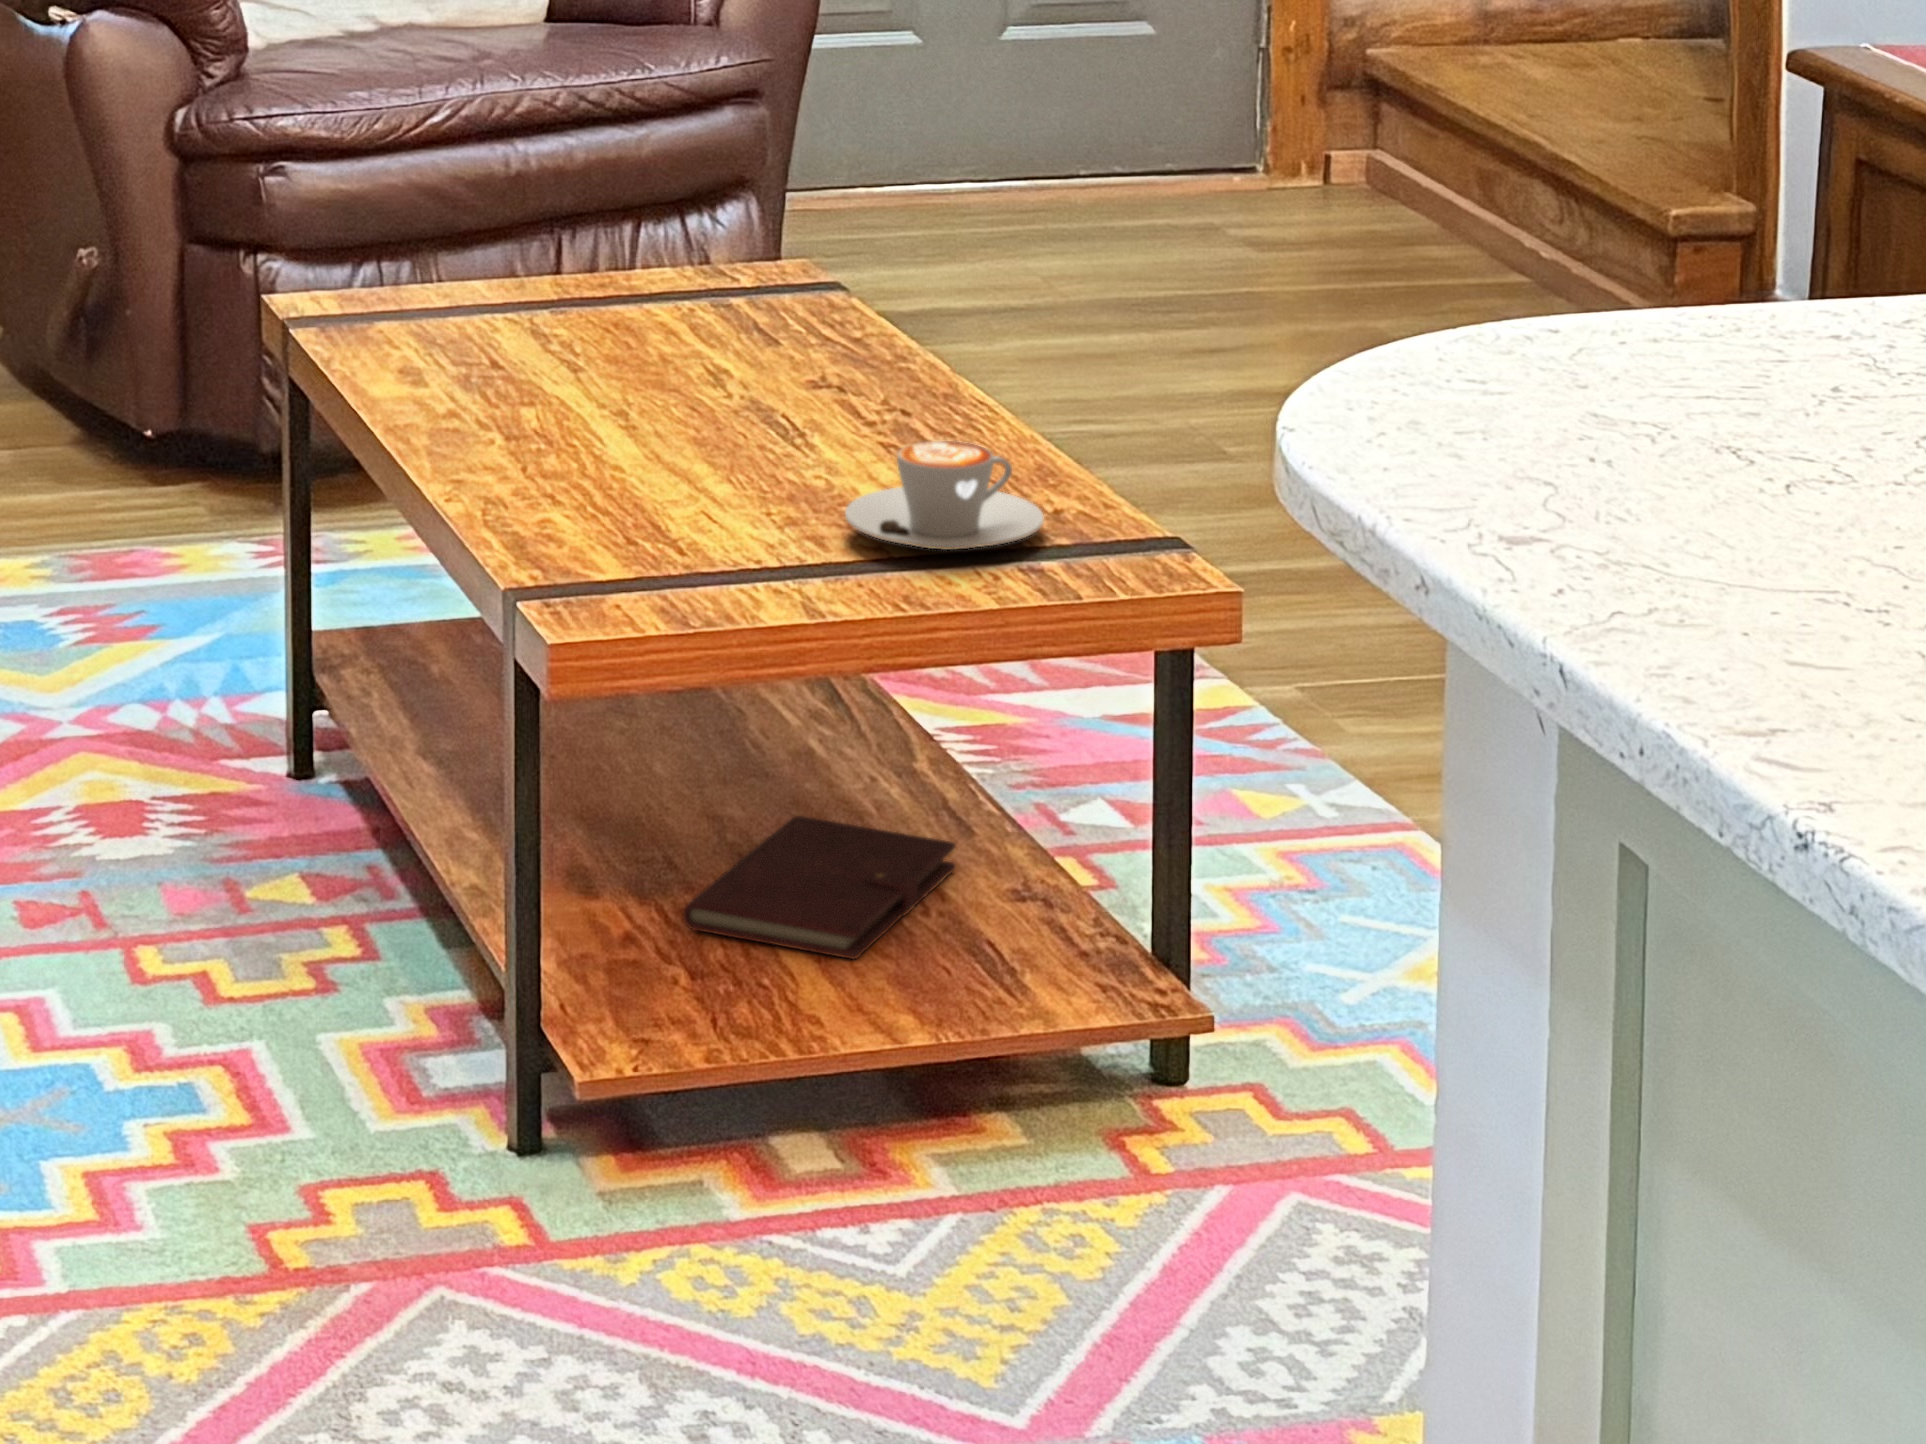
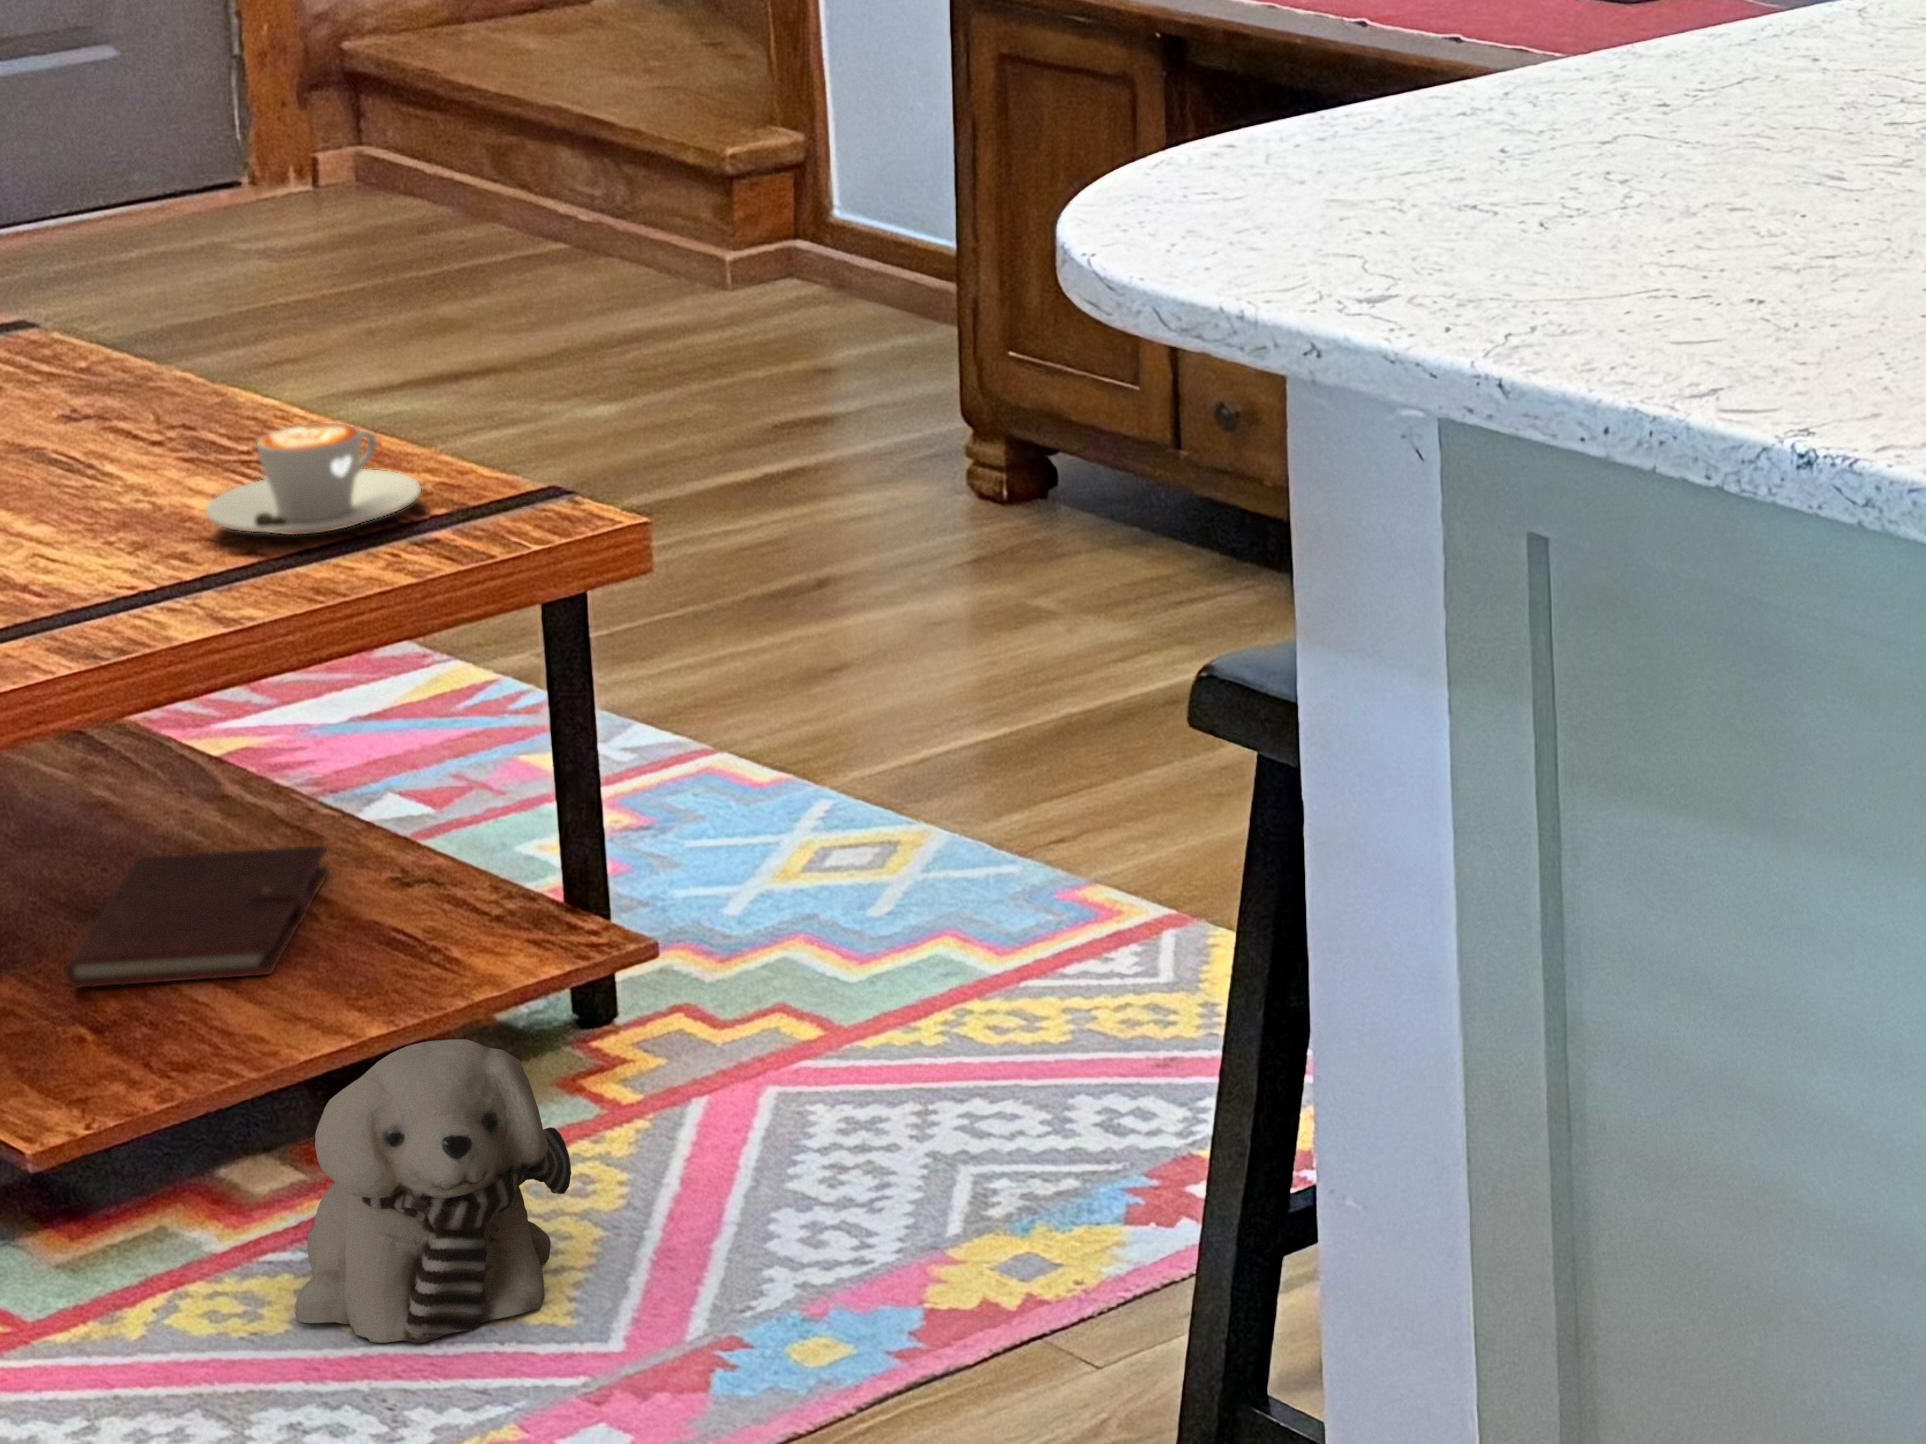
plush toy: none [766,1072,1035,1364] -> present [295,1039,571,1344]

